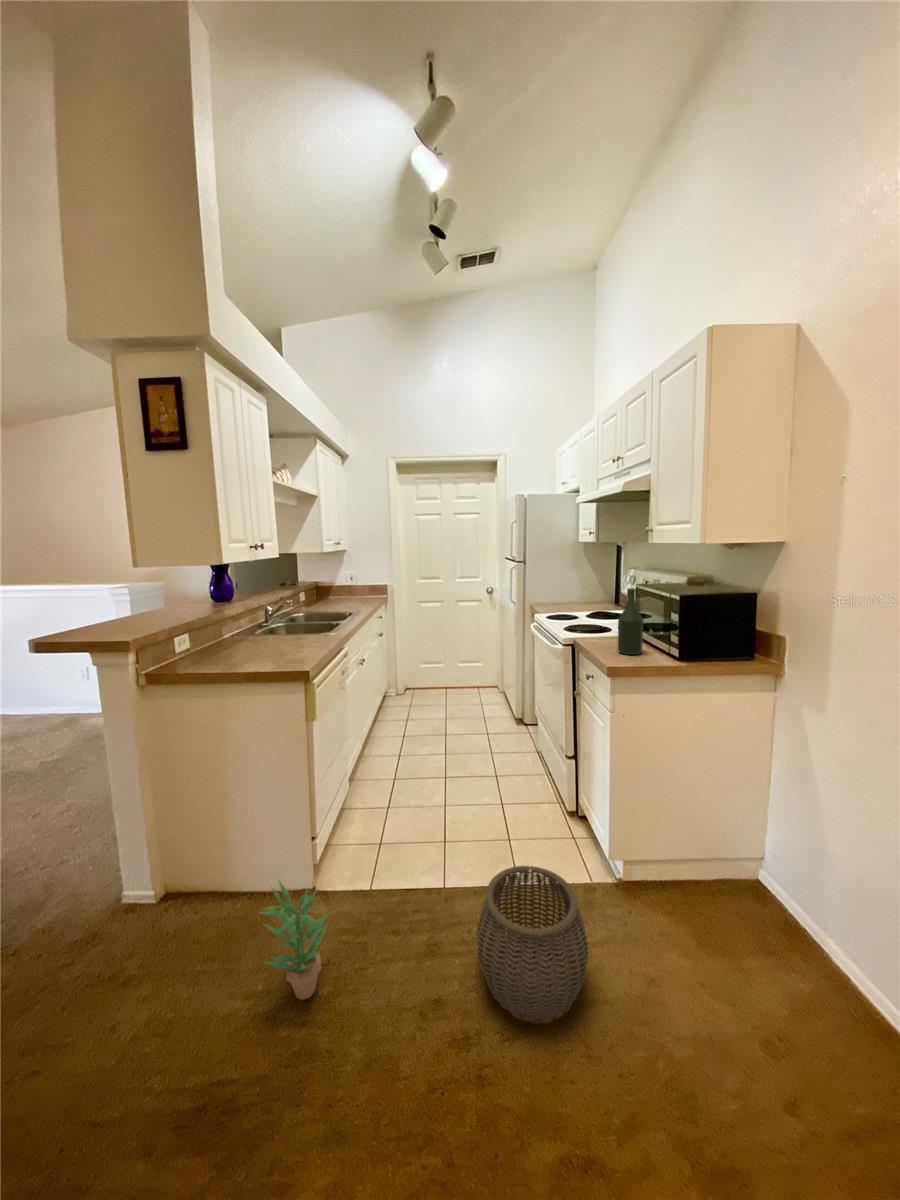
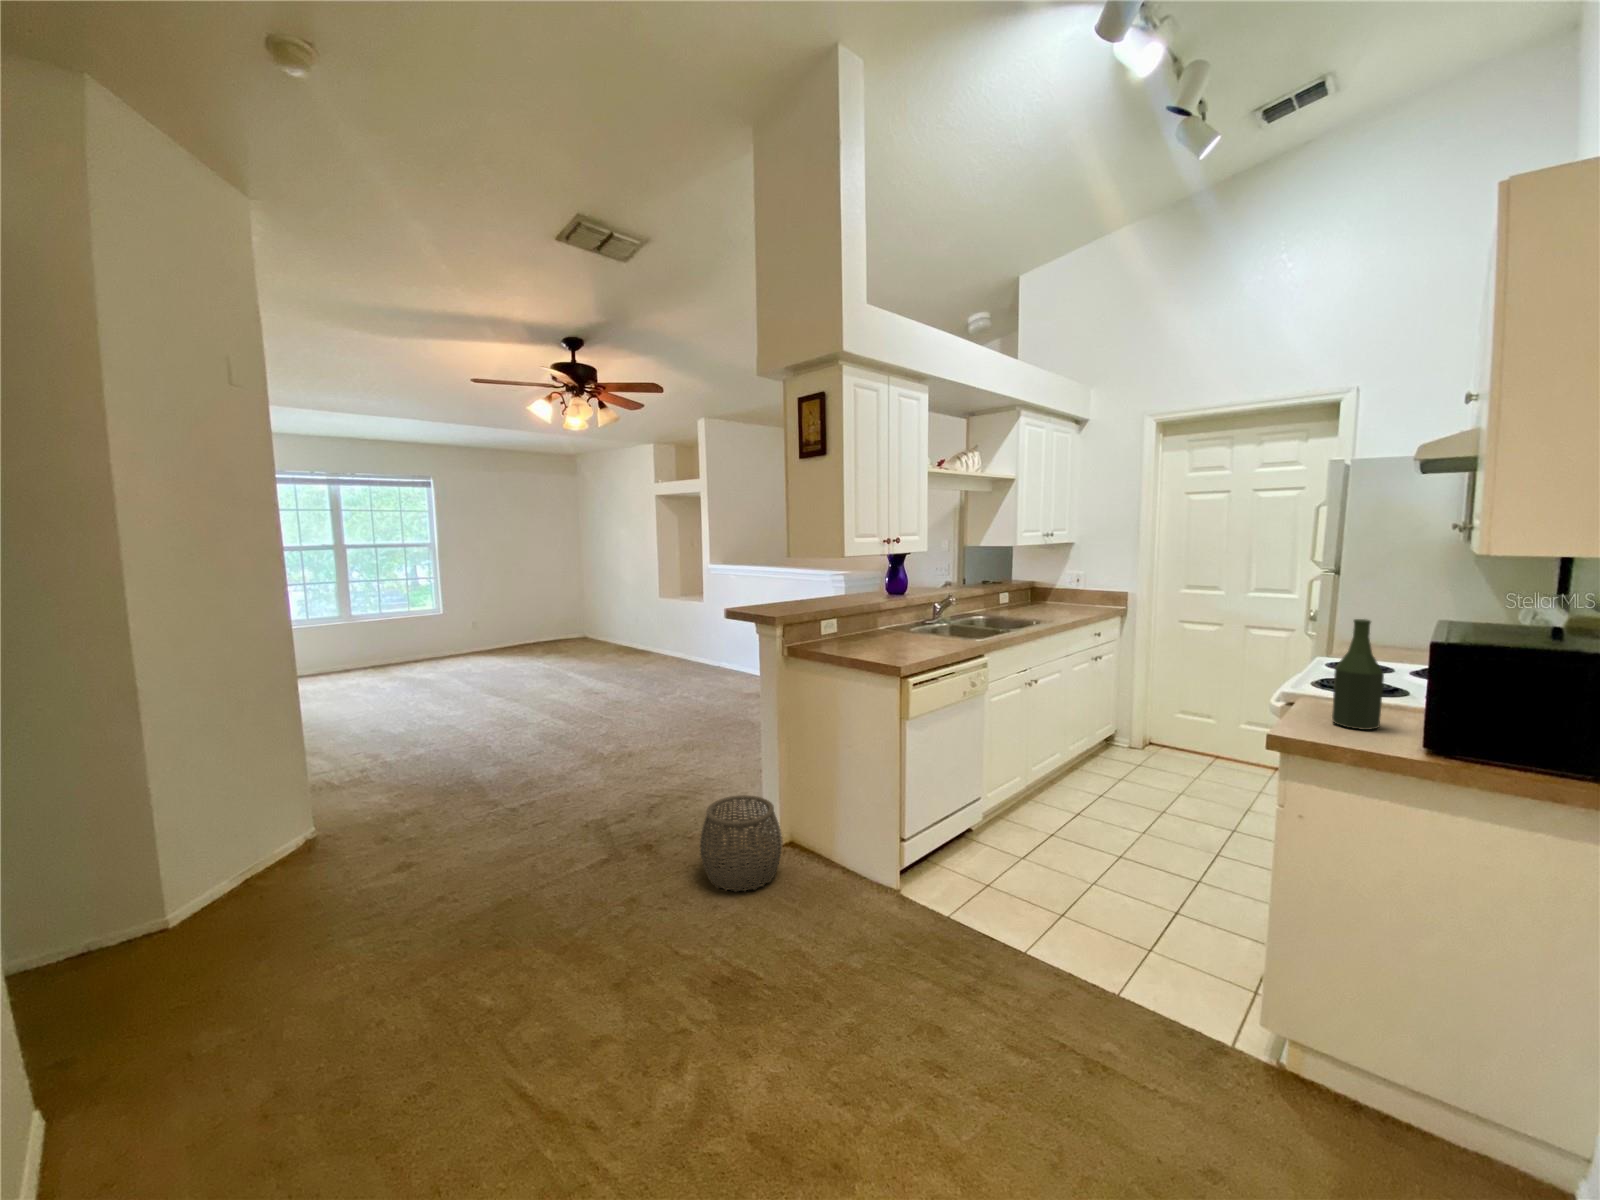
woven basket: present [477,866,588,1023] -> present [700,795,782,892]
potted plant: present [260,882,328,1000] -> none [802,838,868,955]

